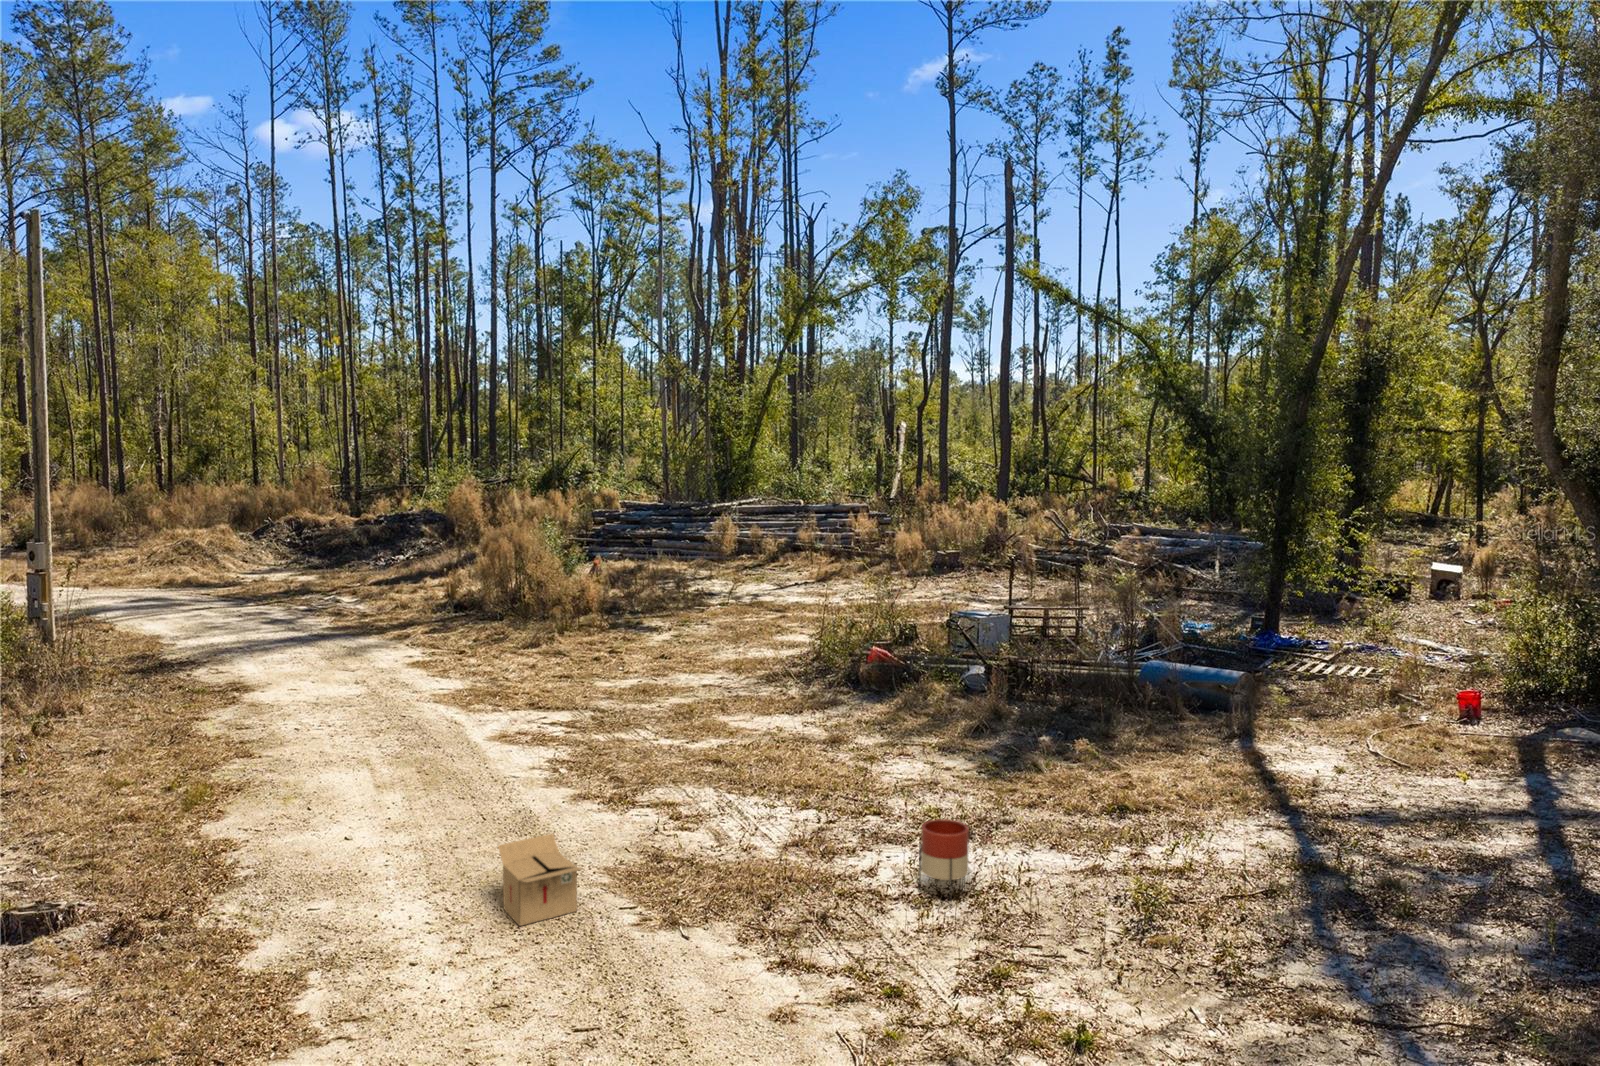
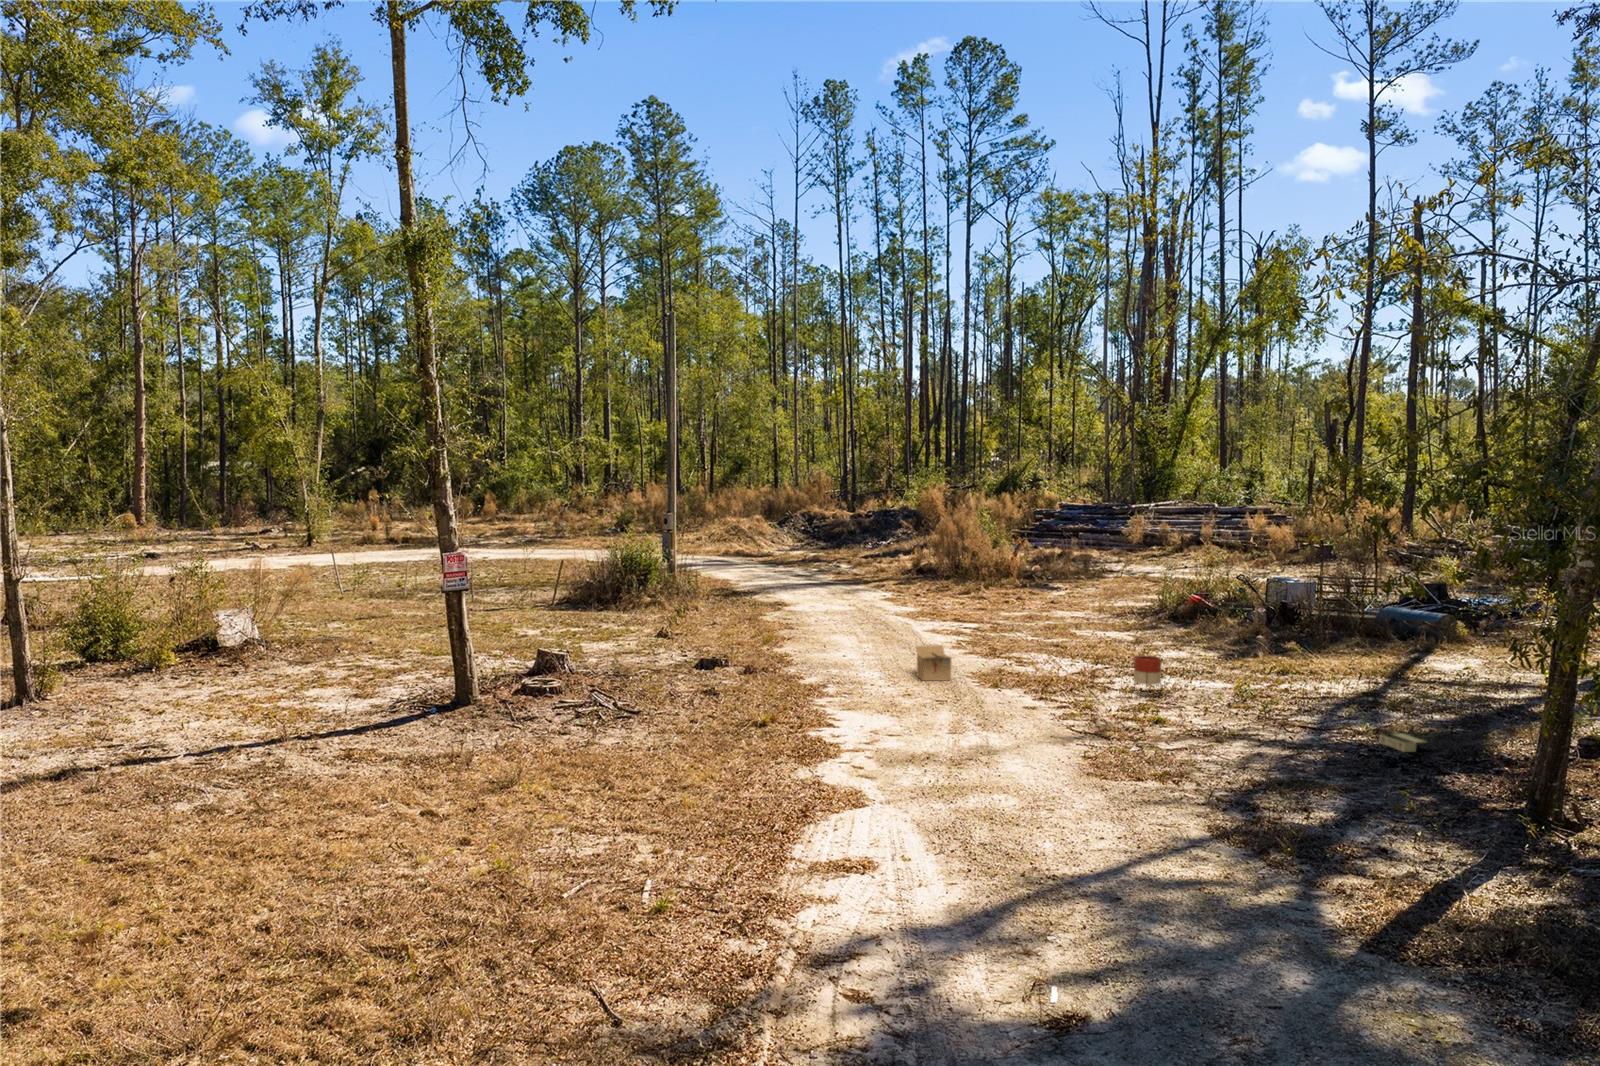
toolbox: none [1410,959,1502,1016] -> present [1379,733,1426,752]

